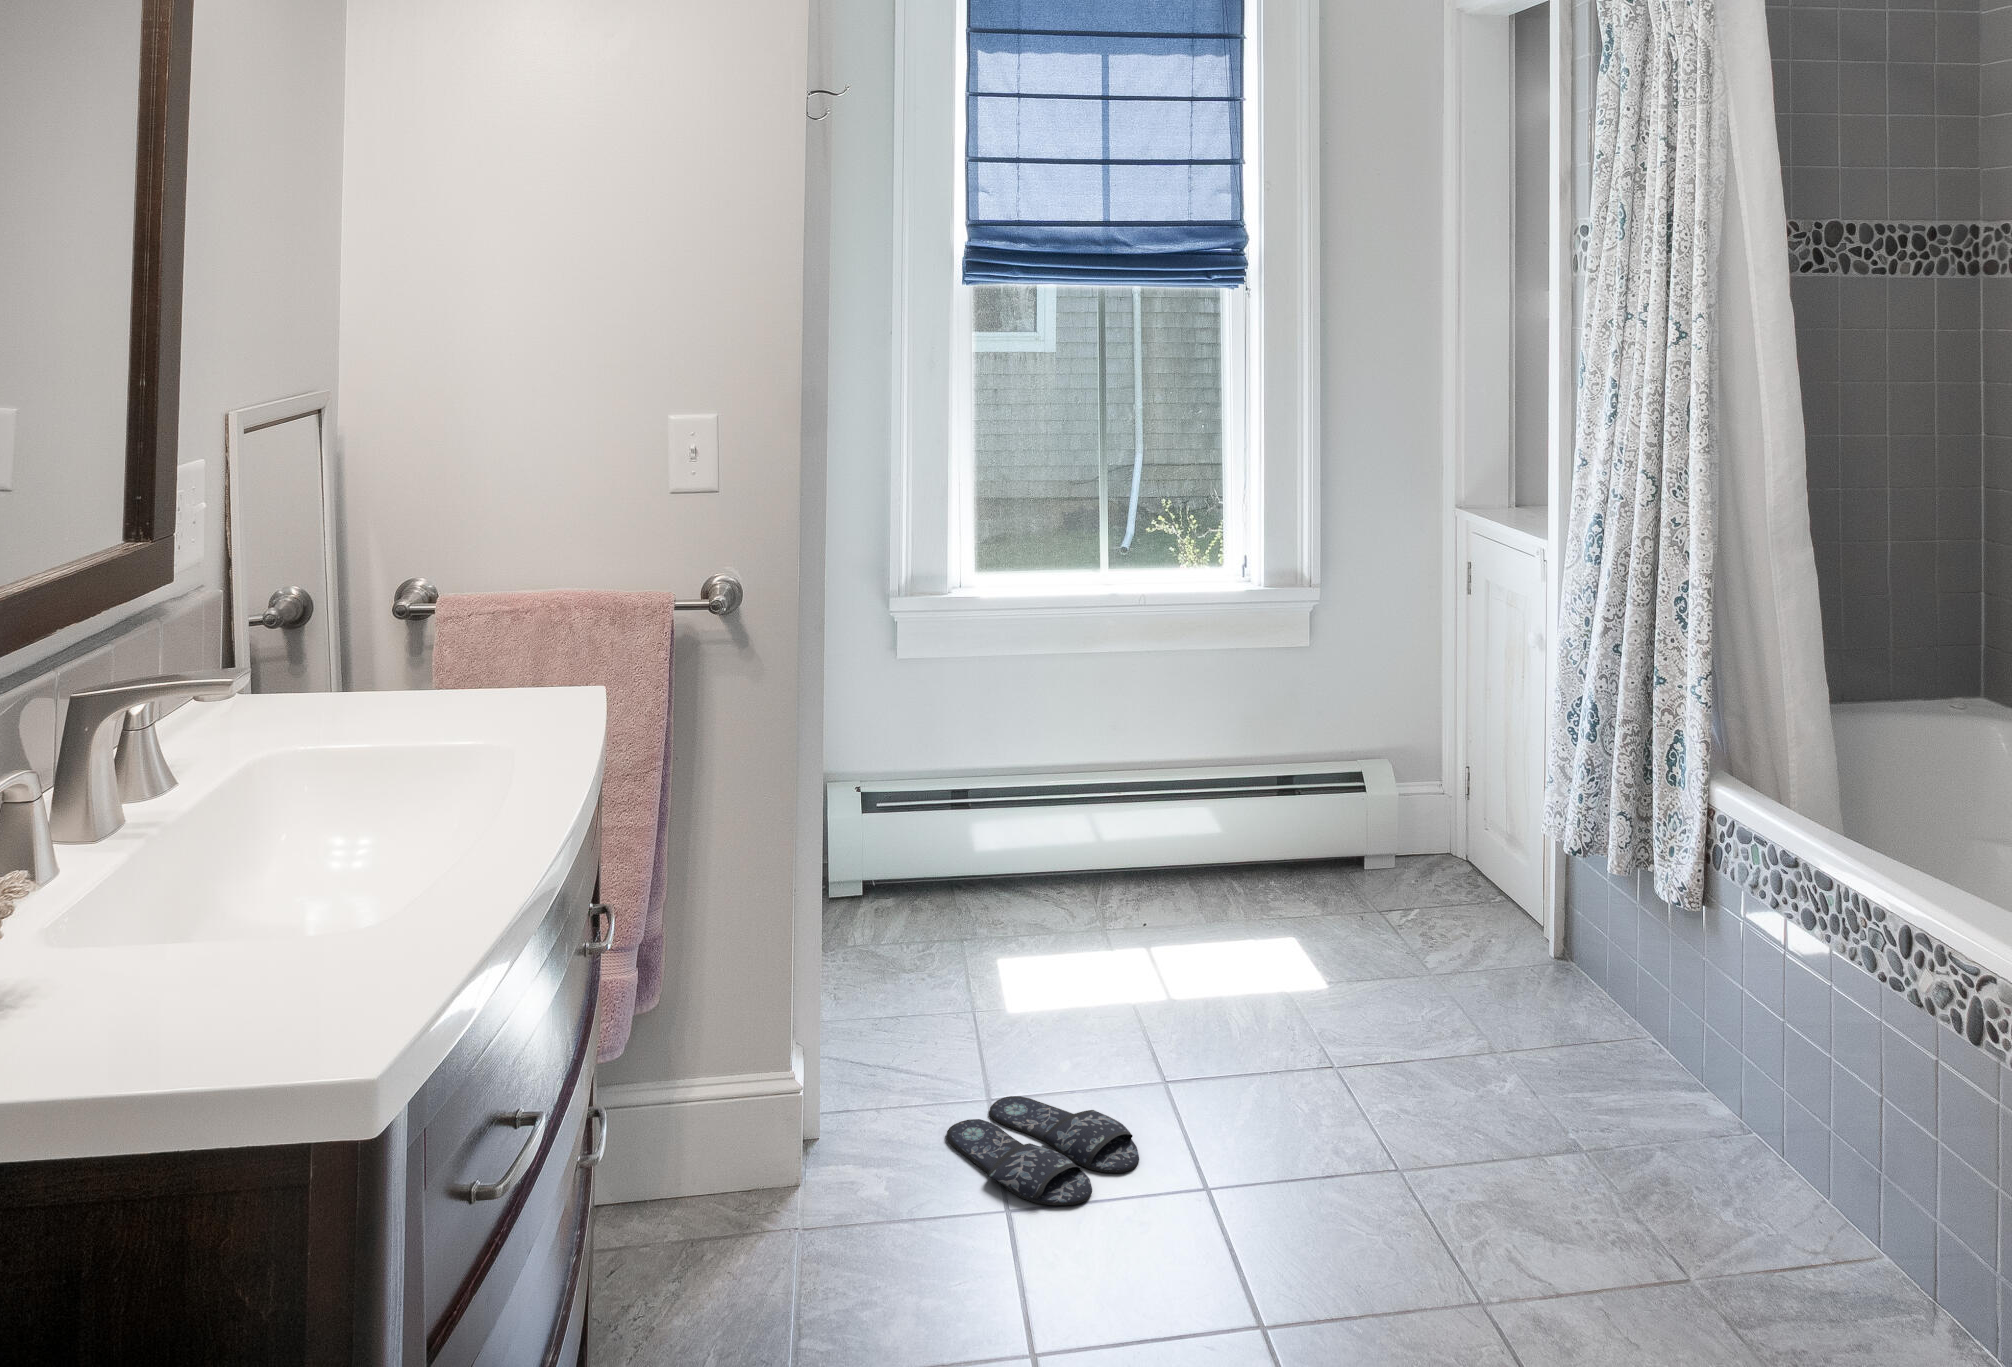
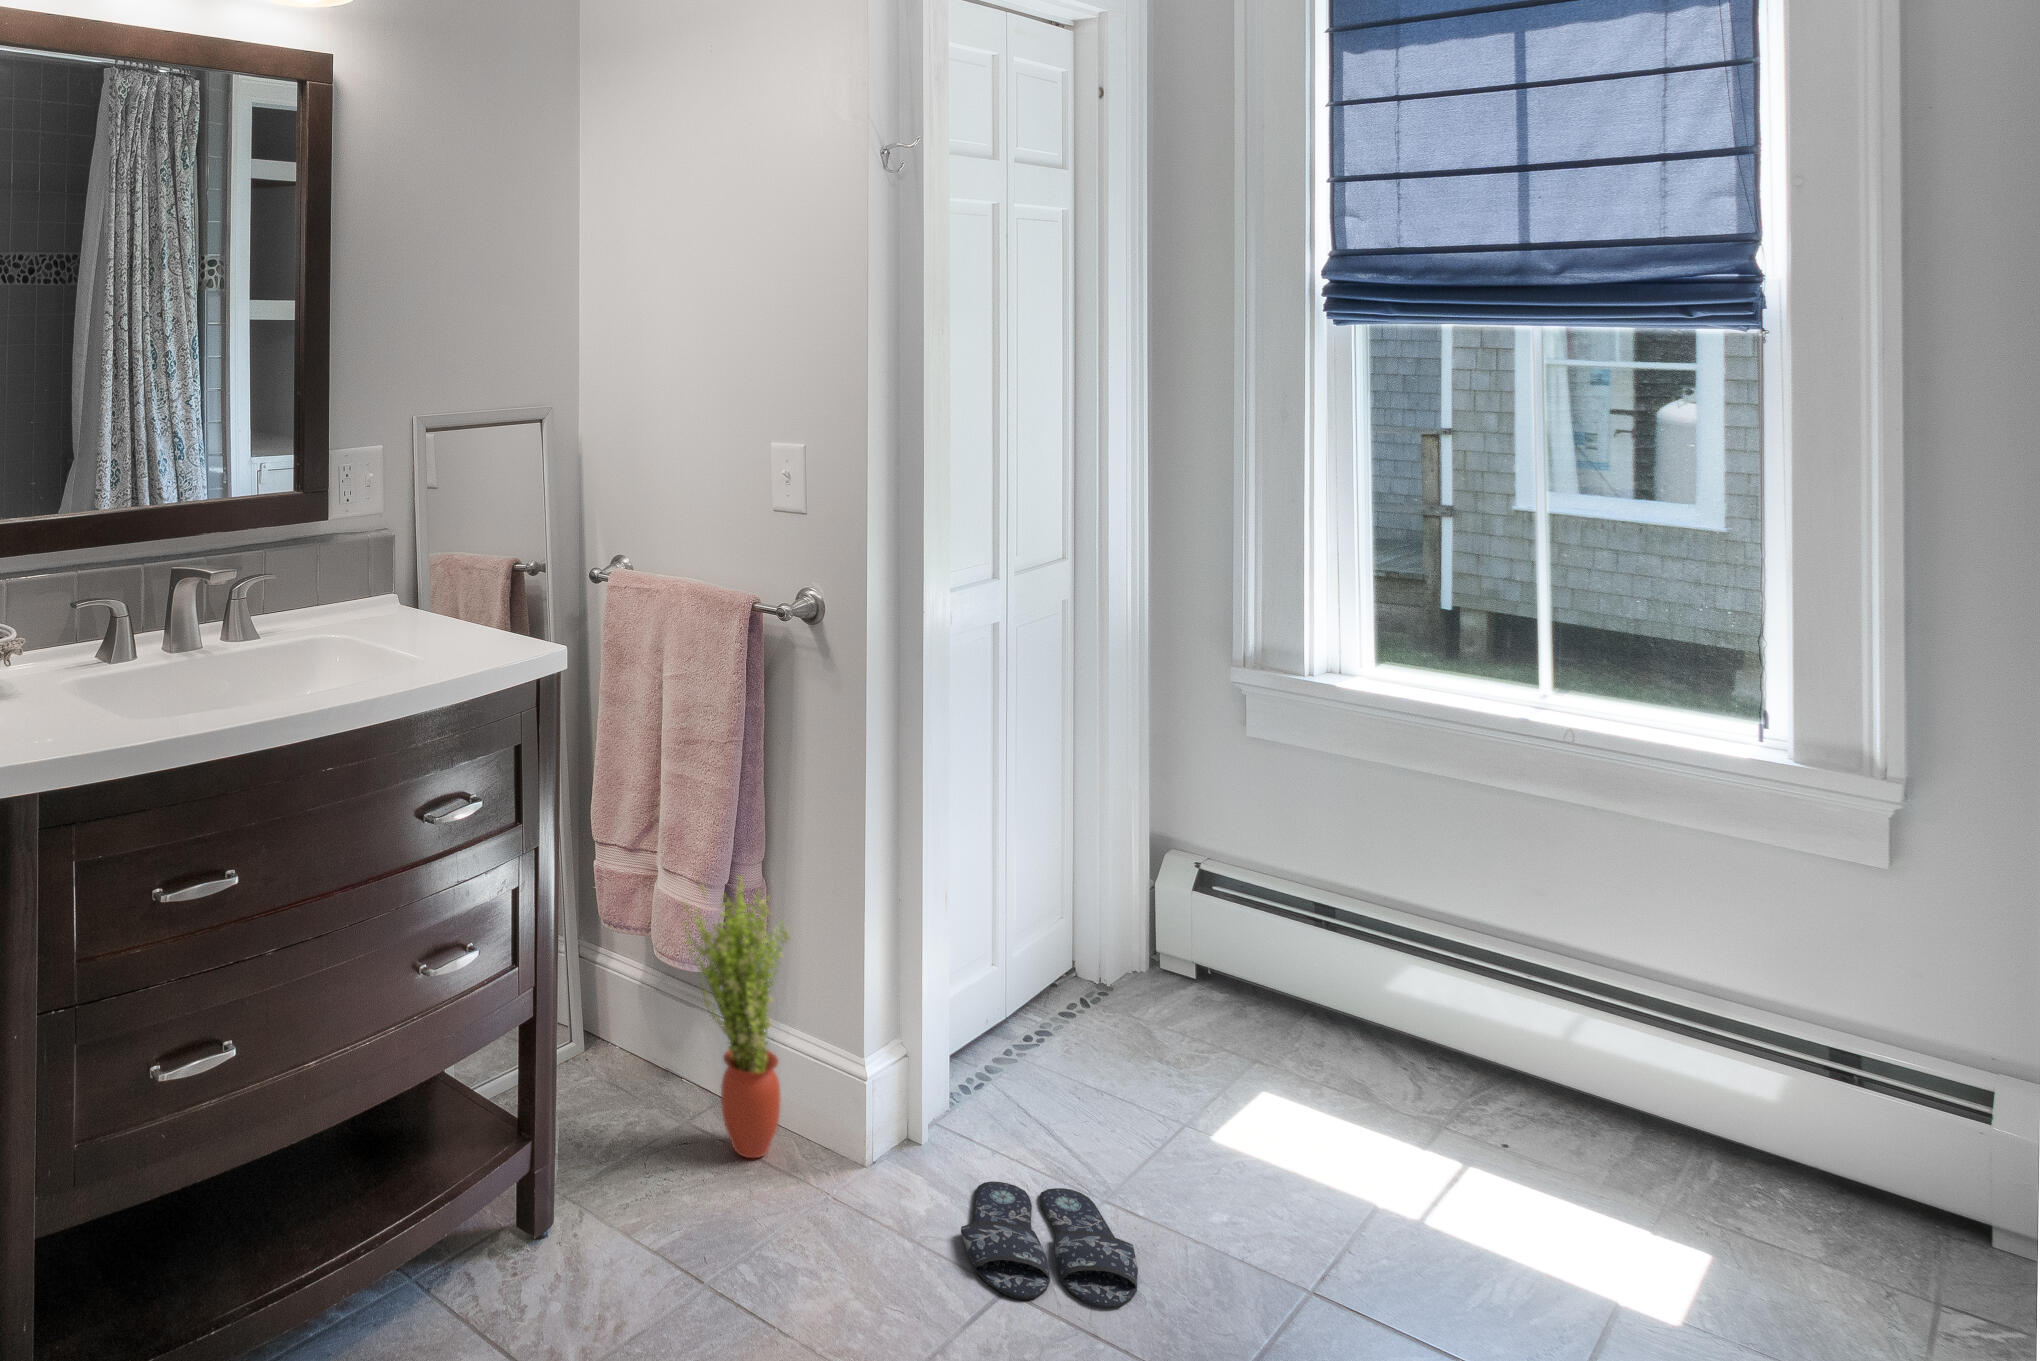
potted plant: none [651,909,795,1244] -> present [682,876,790,1158]

